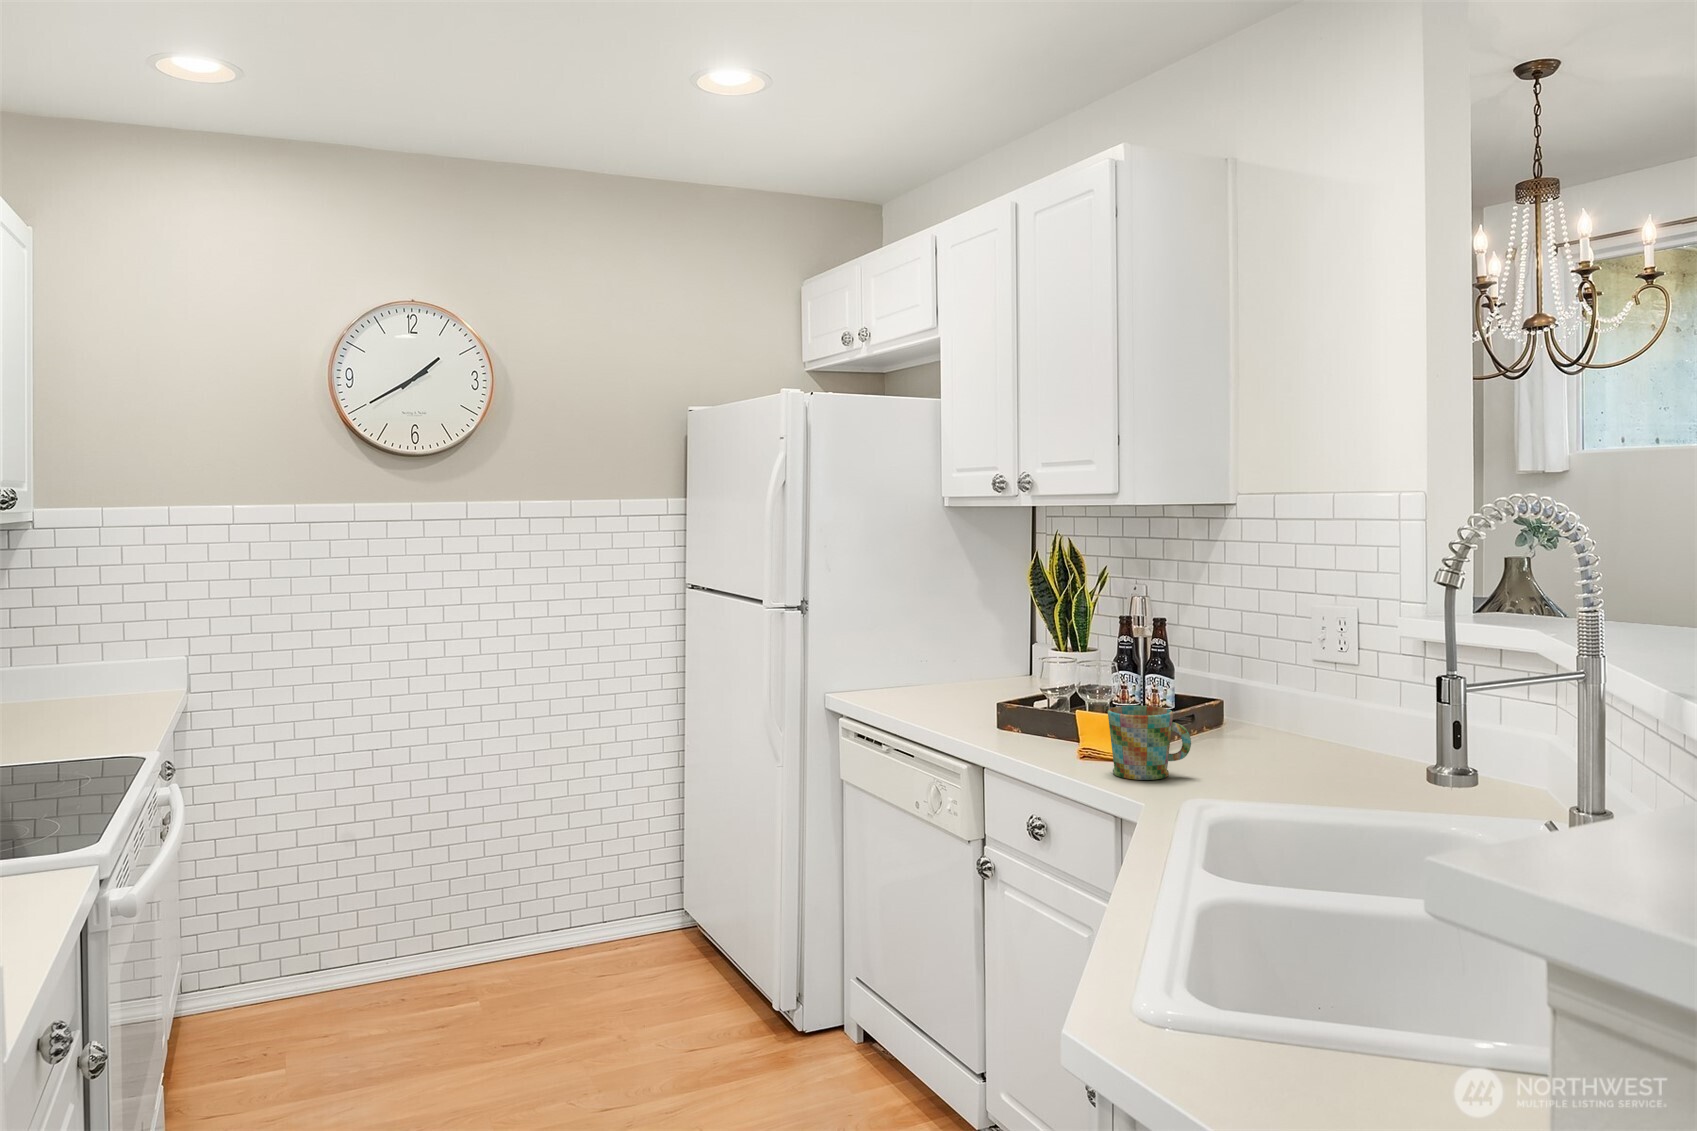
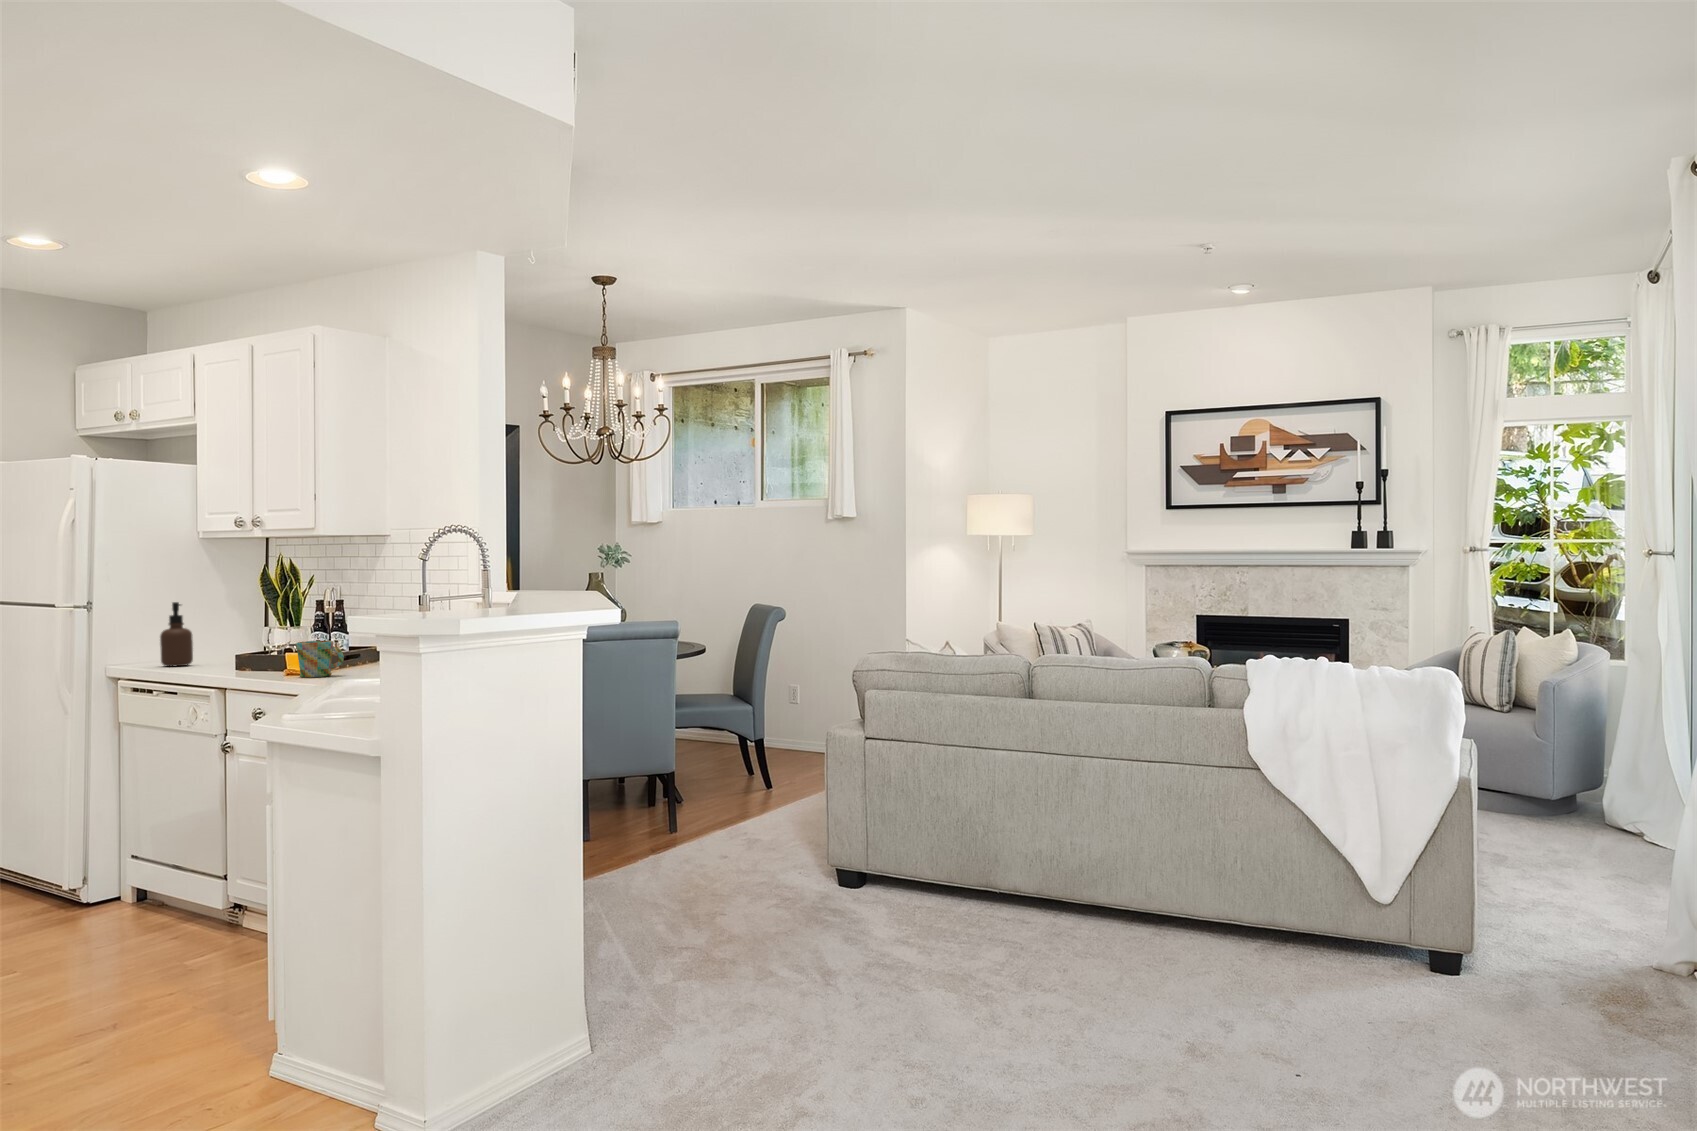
soap dispenser: none [893,605,935,703] -> present [160,602,193,666]

